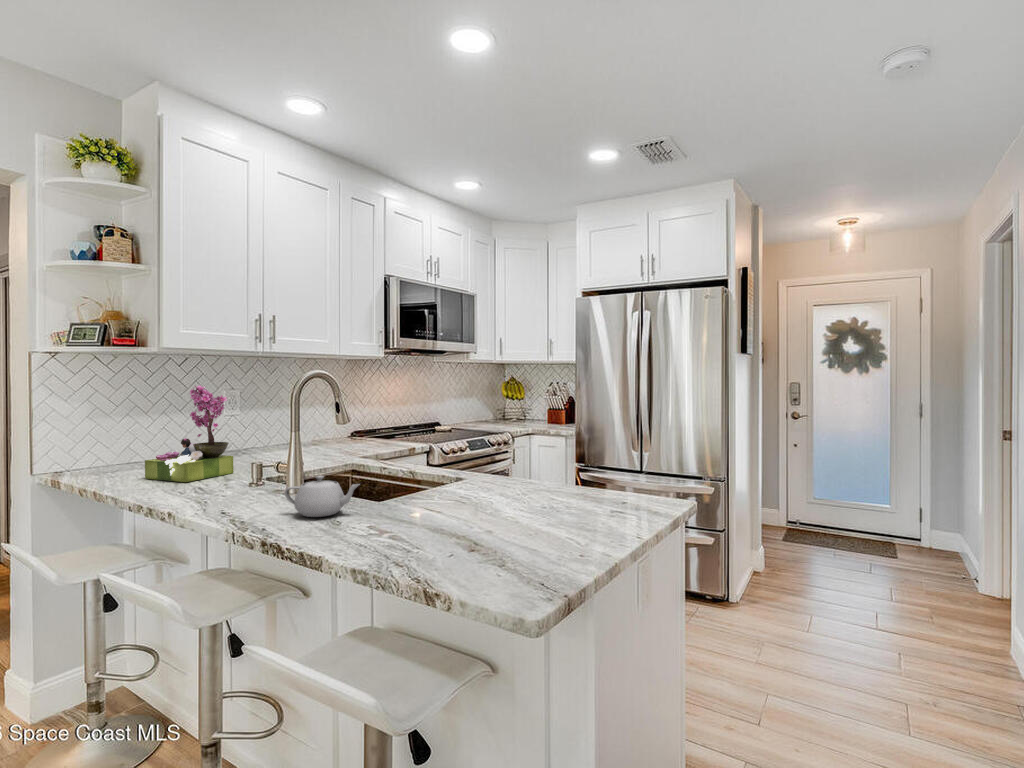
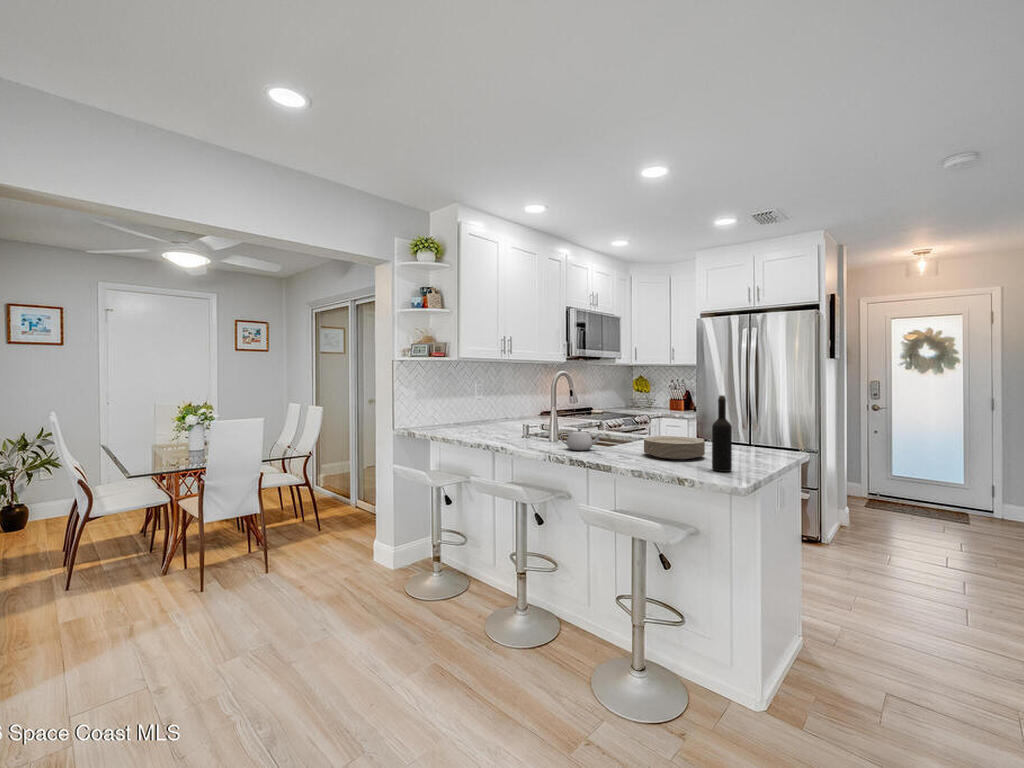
flower arrangement: present [145,386,233,482] -> none [456,379,500,435]
wine bottle: none [514,422,549,570] -> present [712,395,732,472]
plate: none [422,486,525,535] -> present [644,436,705,459]

